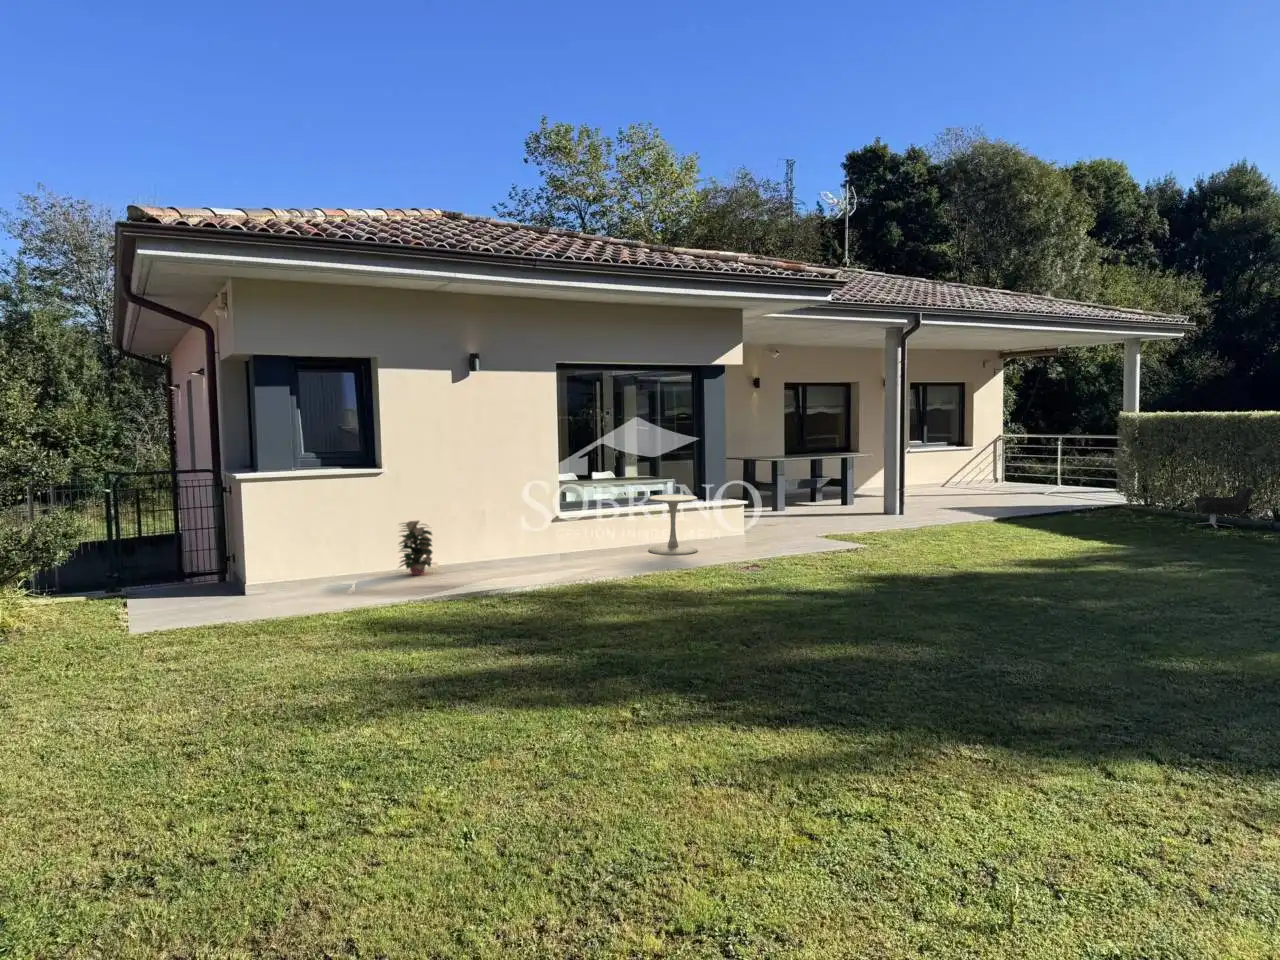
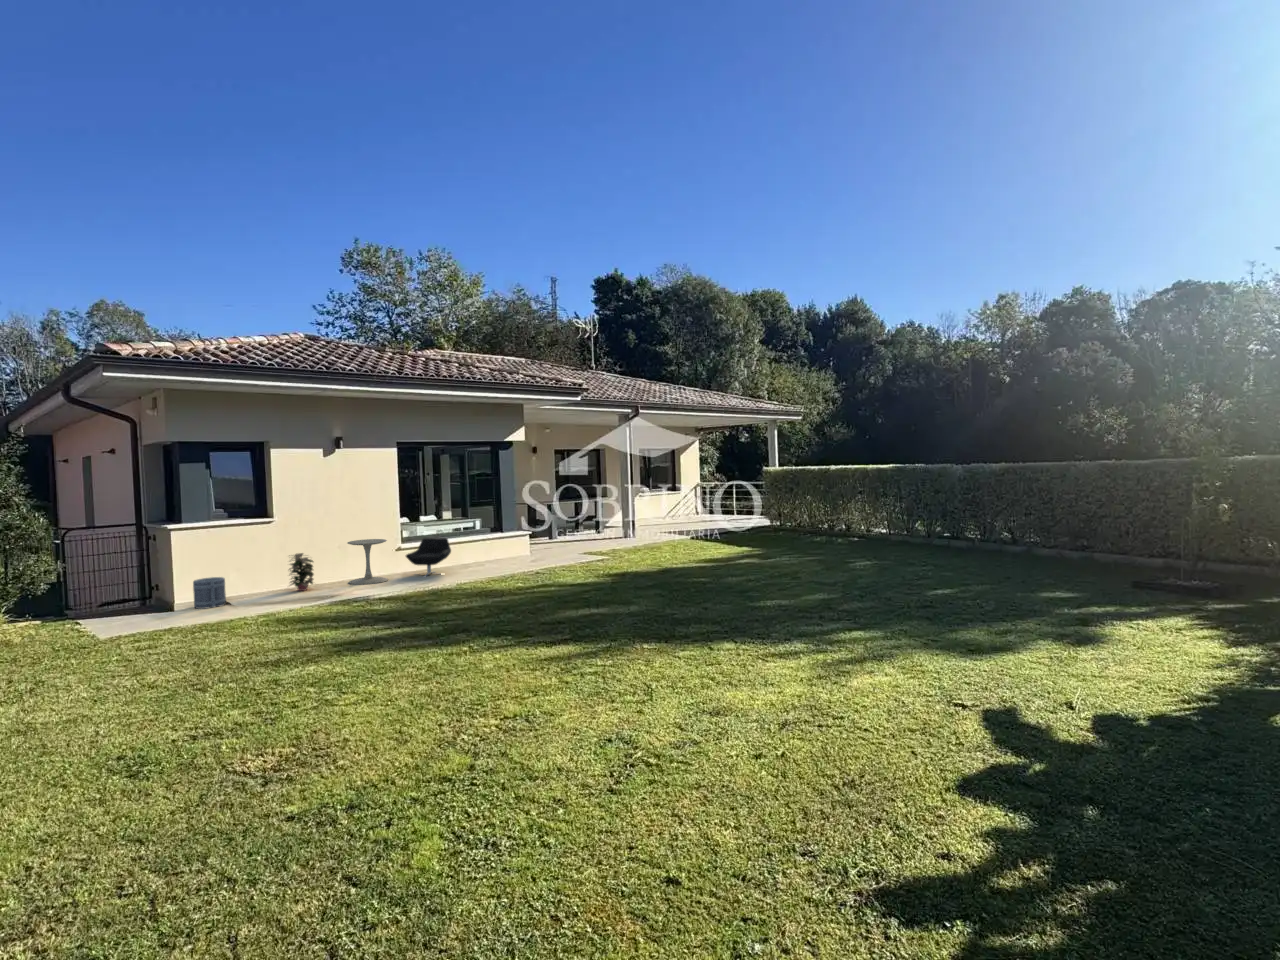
lounge chair: present [1195,488,1254,528] -> present [406,538,451,577]
pedestal table: present [648,495,698,555] -> present [348,539,388,585]
bucket: none [269,550,313,595] -> present [193,577,226,609]

